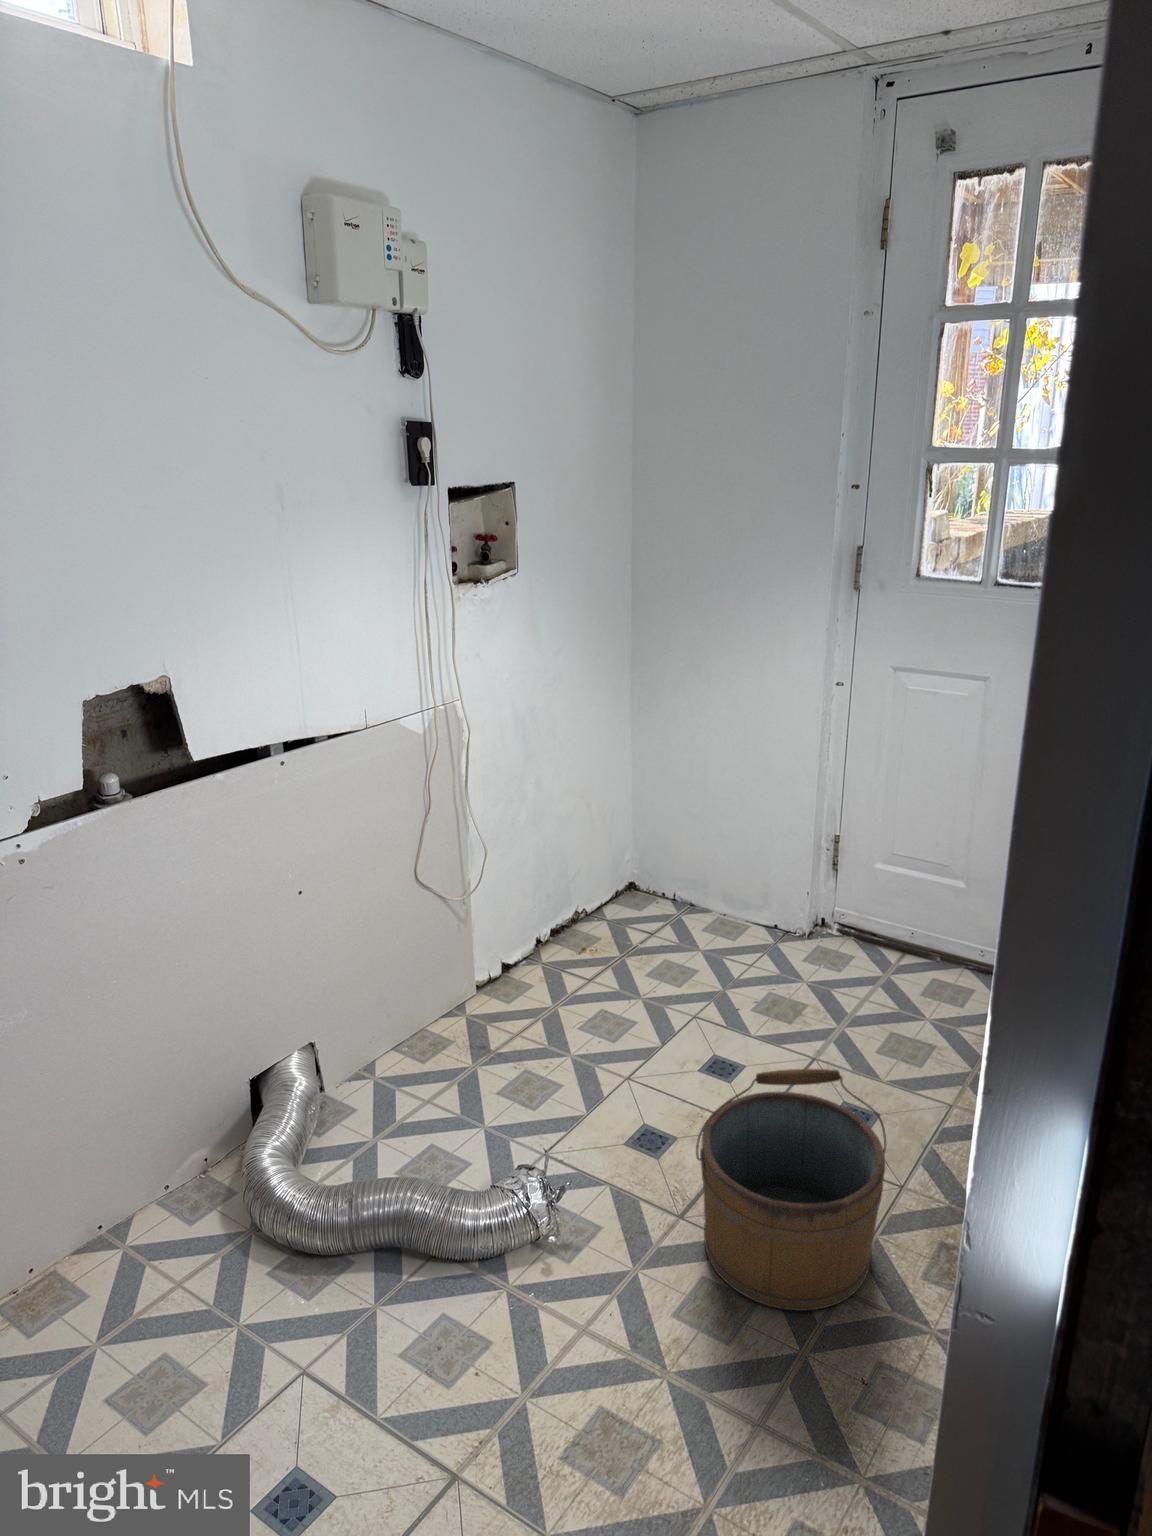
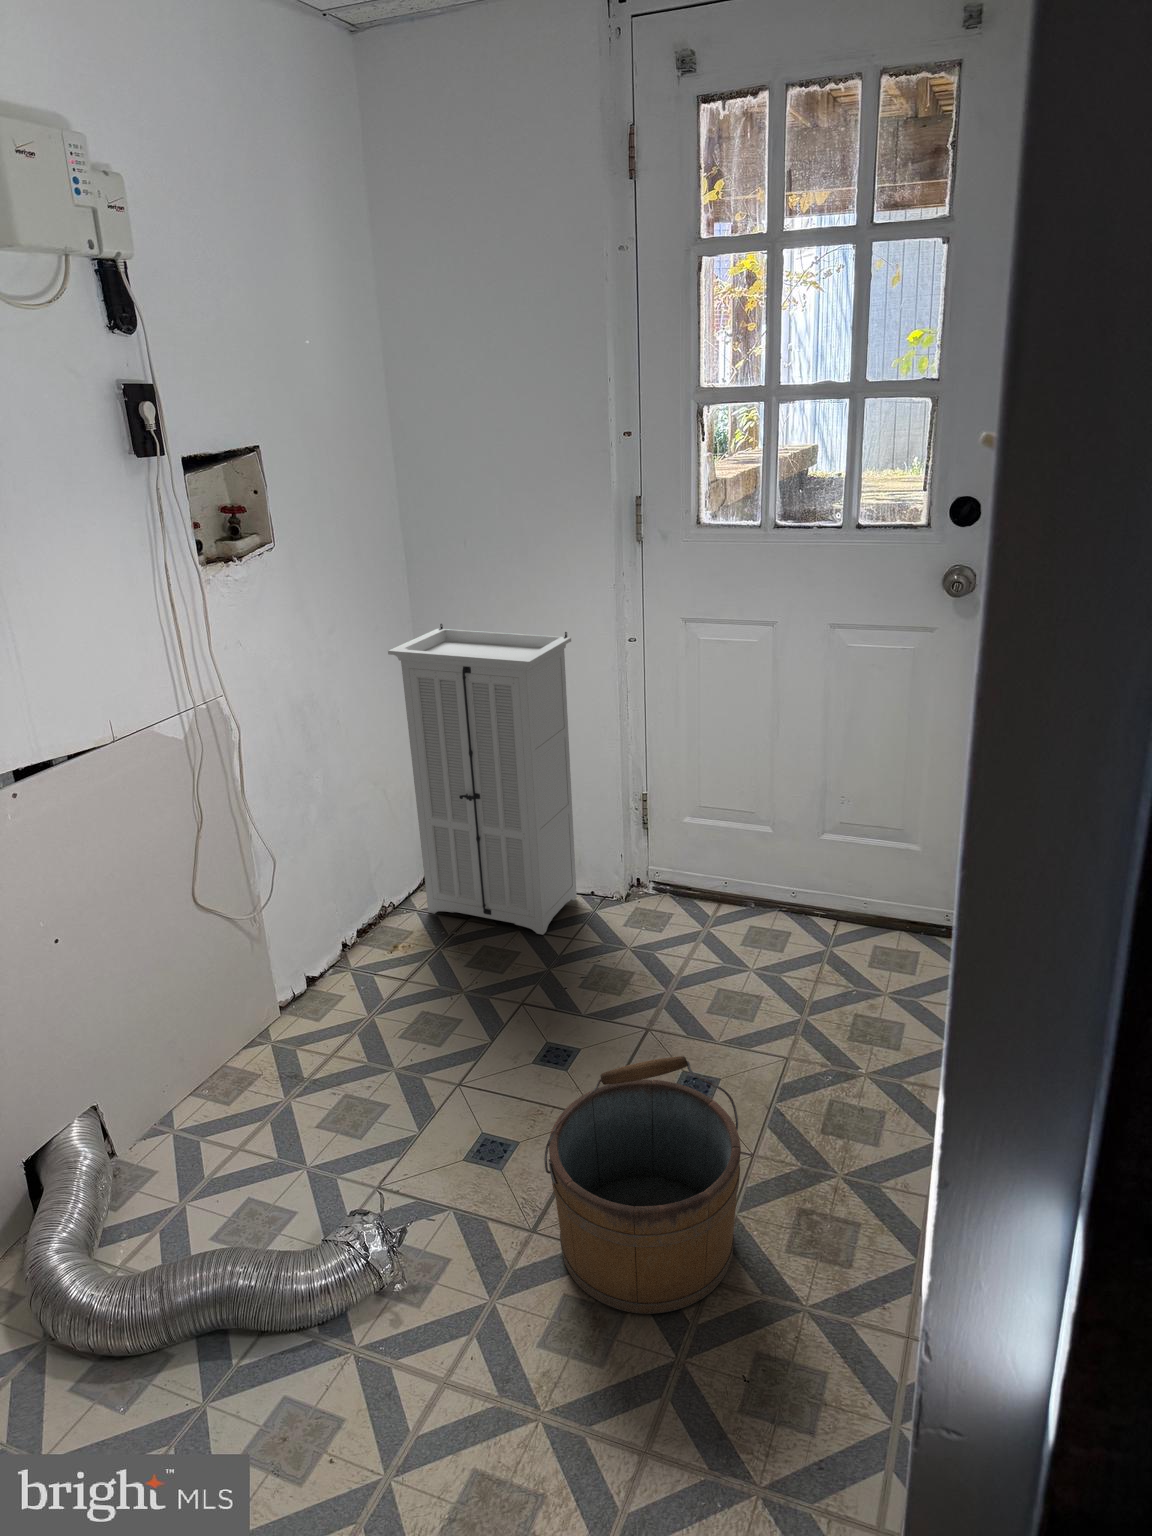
storage cabinet: none [606,654,779,958] -> present [388,624,577,935]

